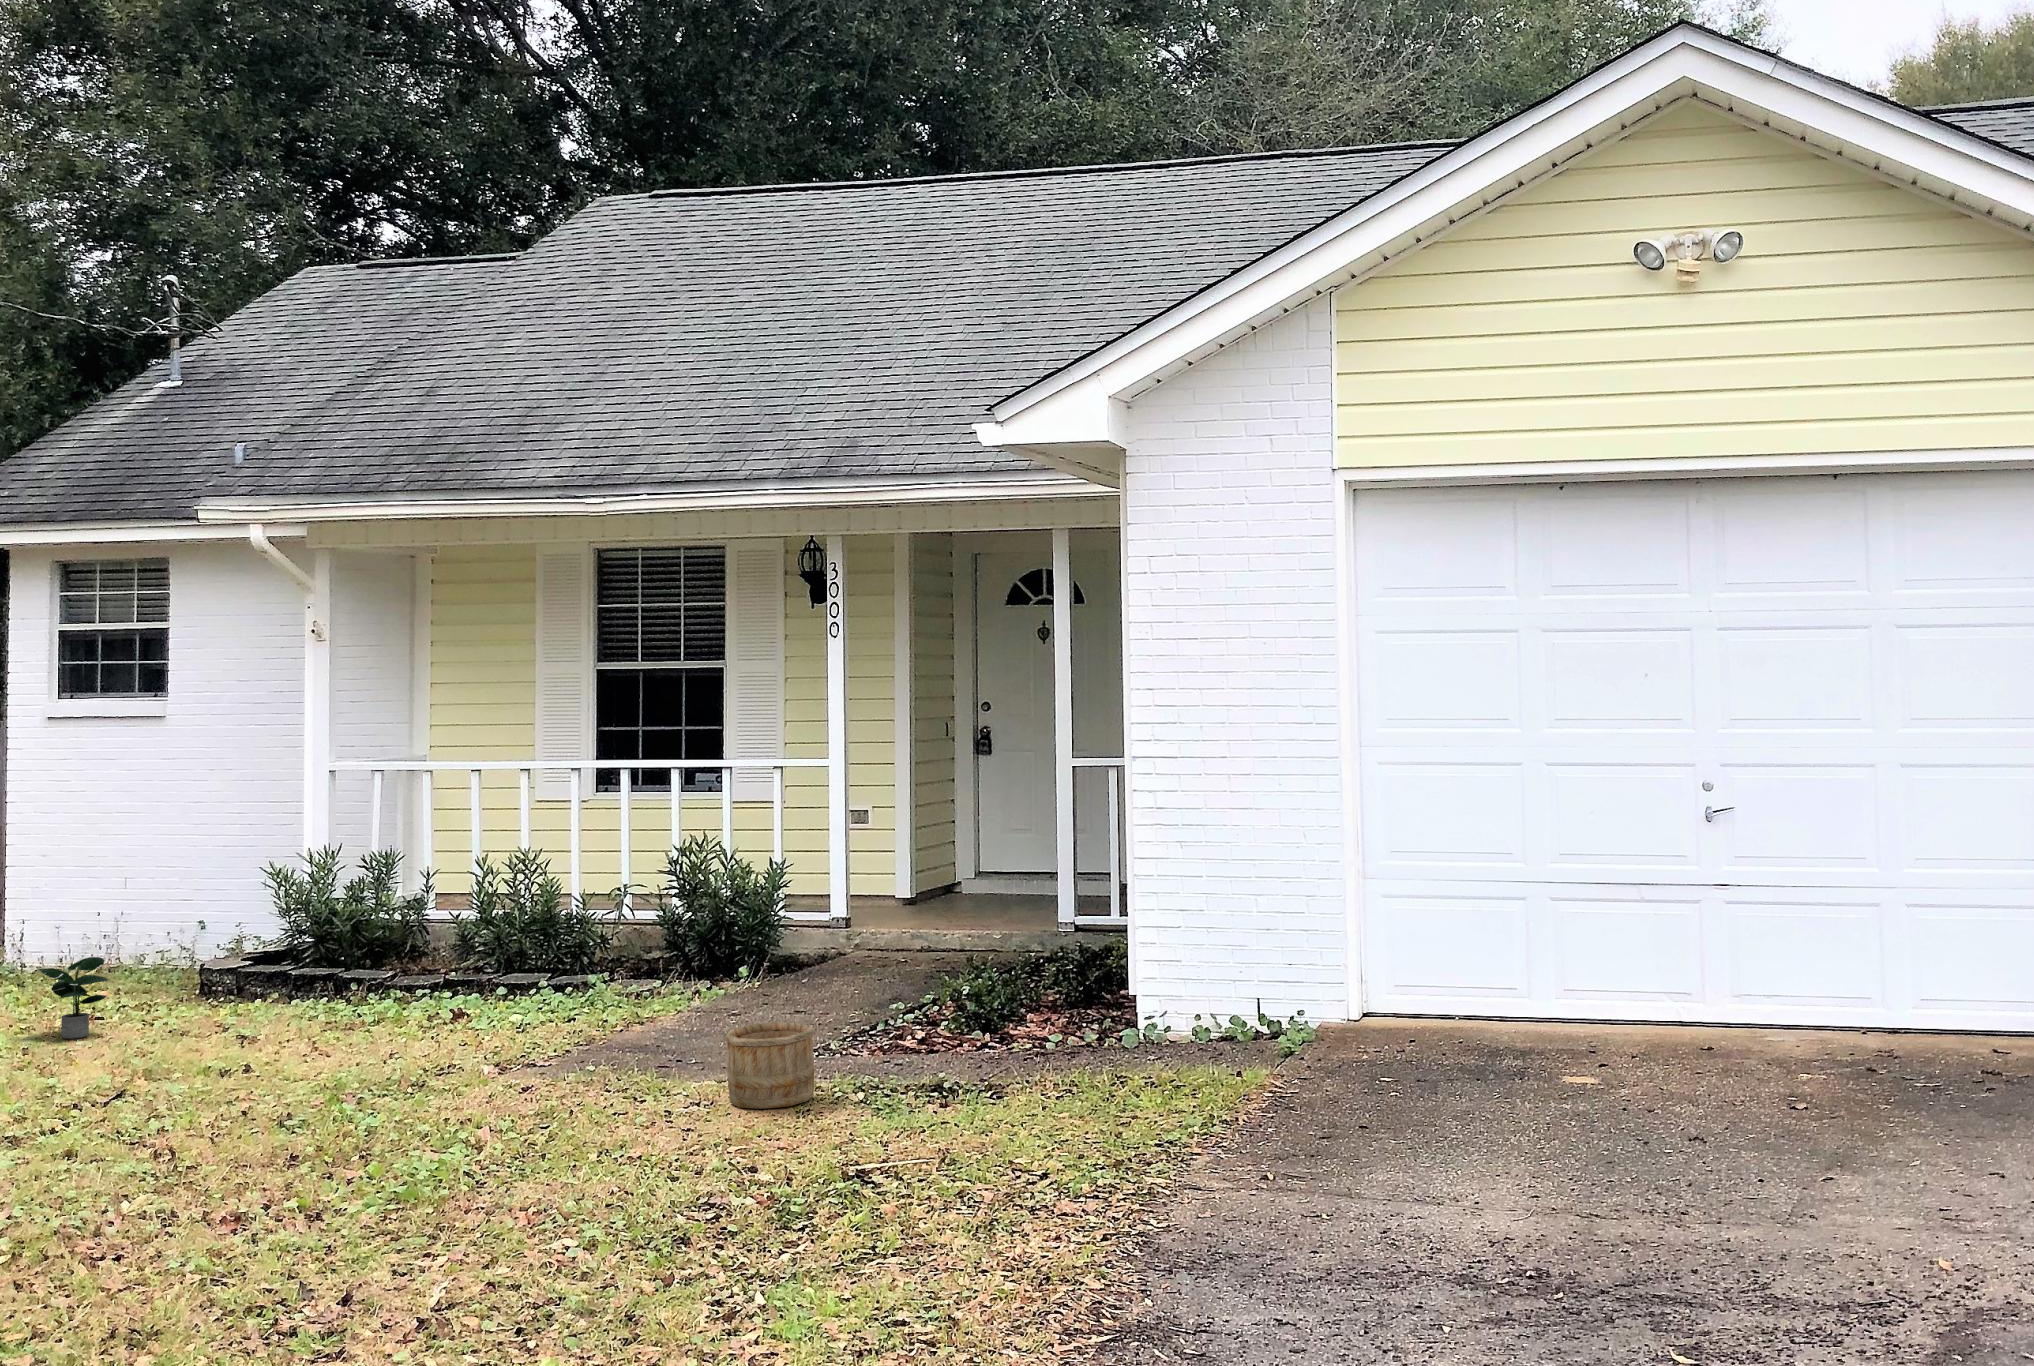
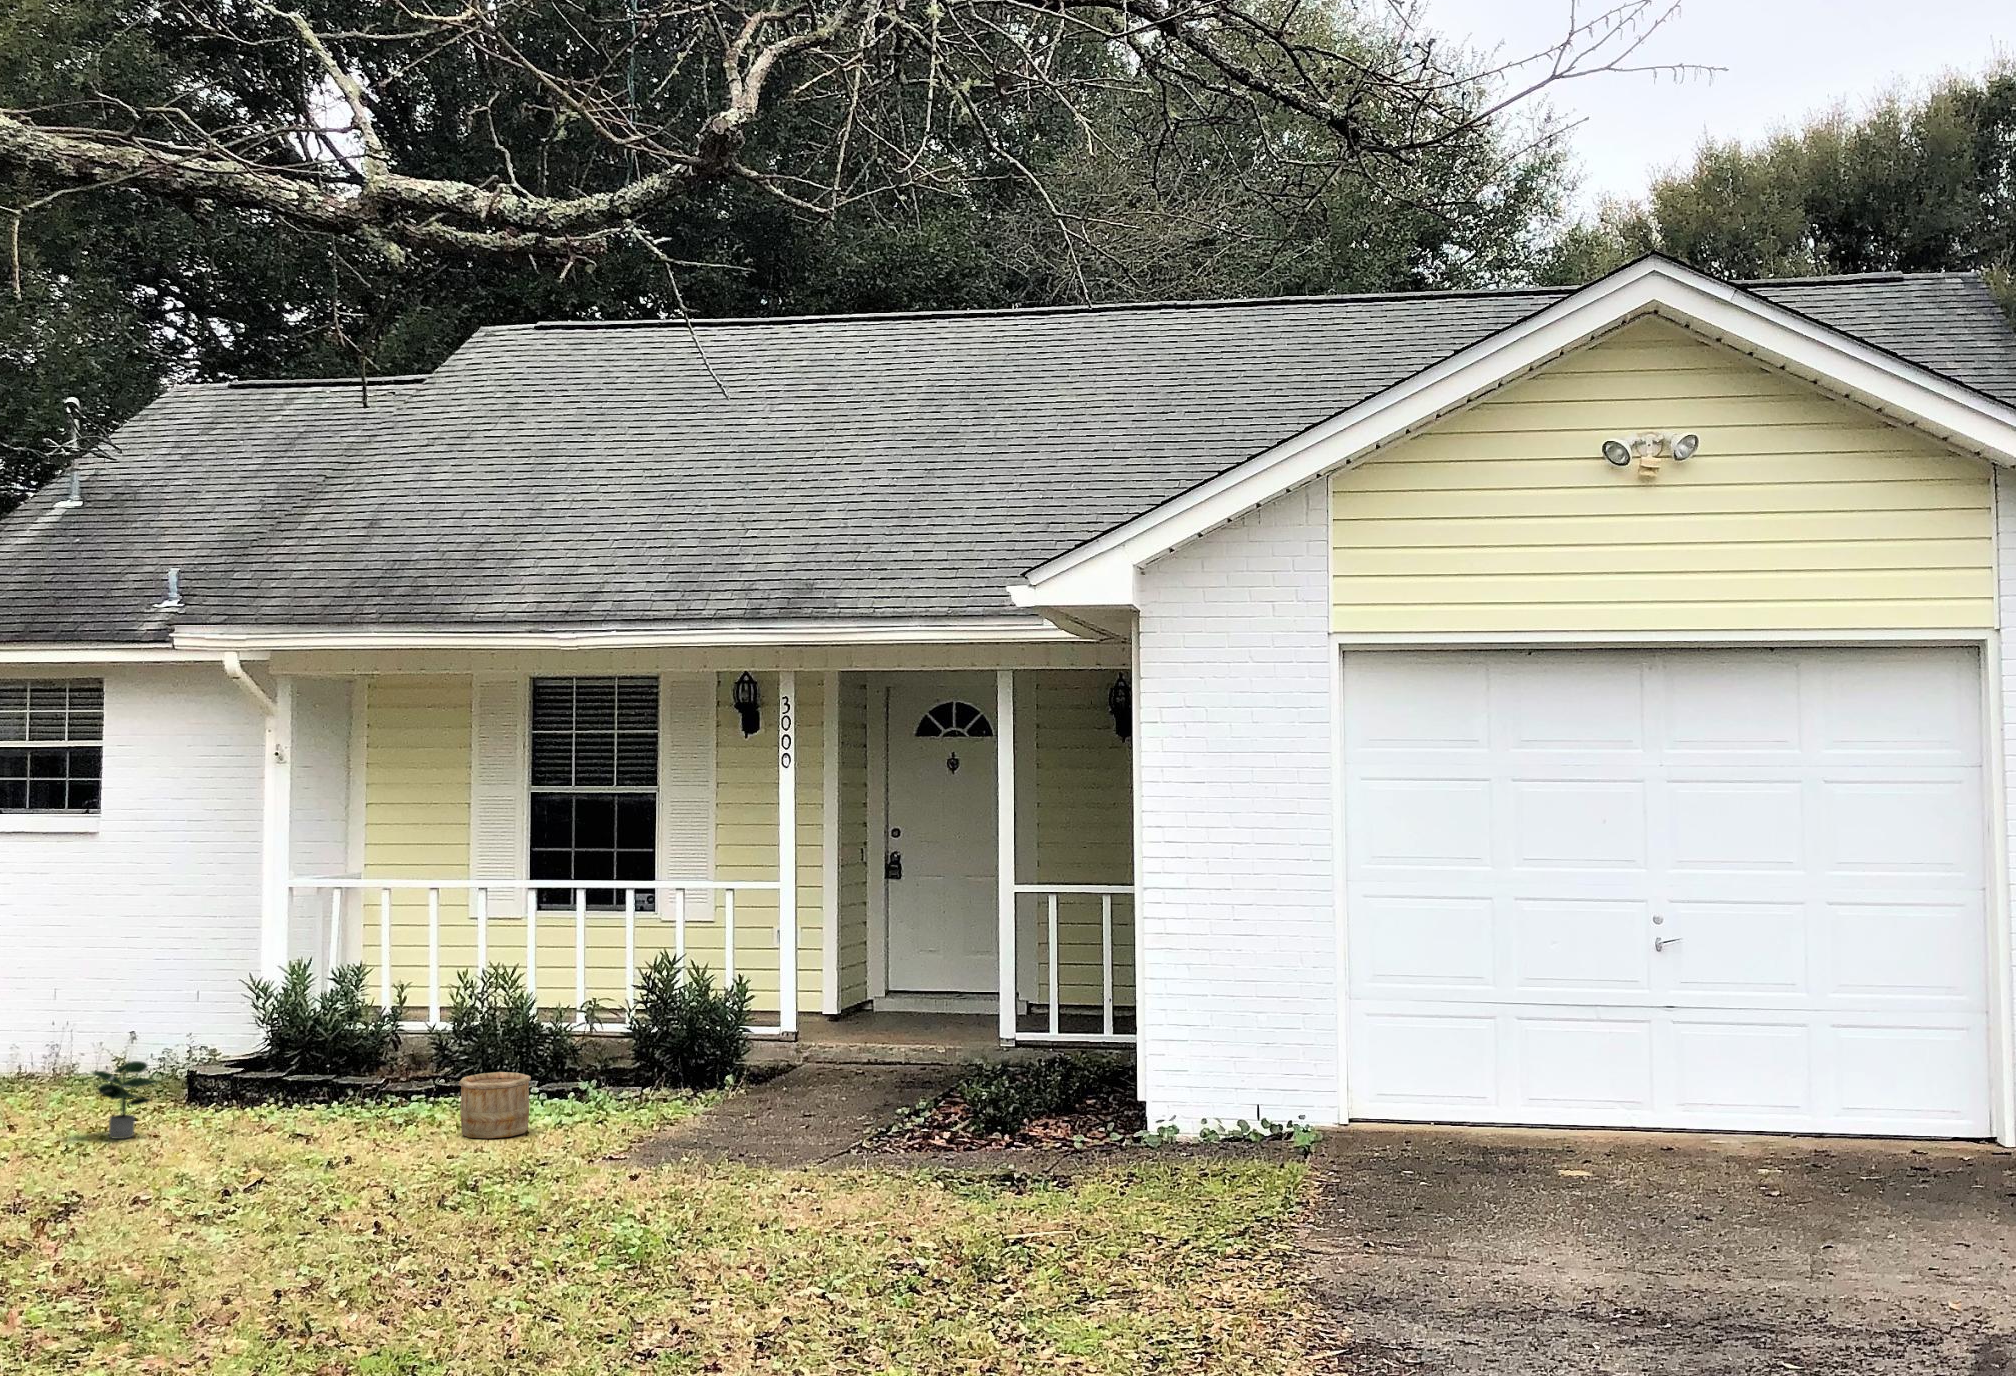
wooden bucket: present [724,1022,815,1109] -> present [459,1072,531,1138]

